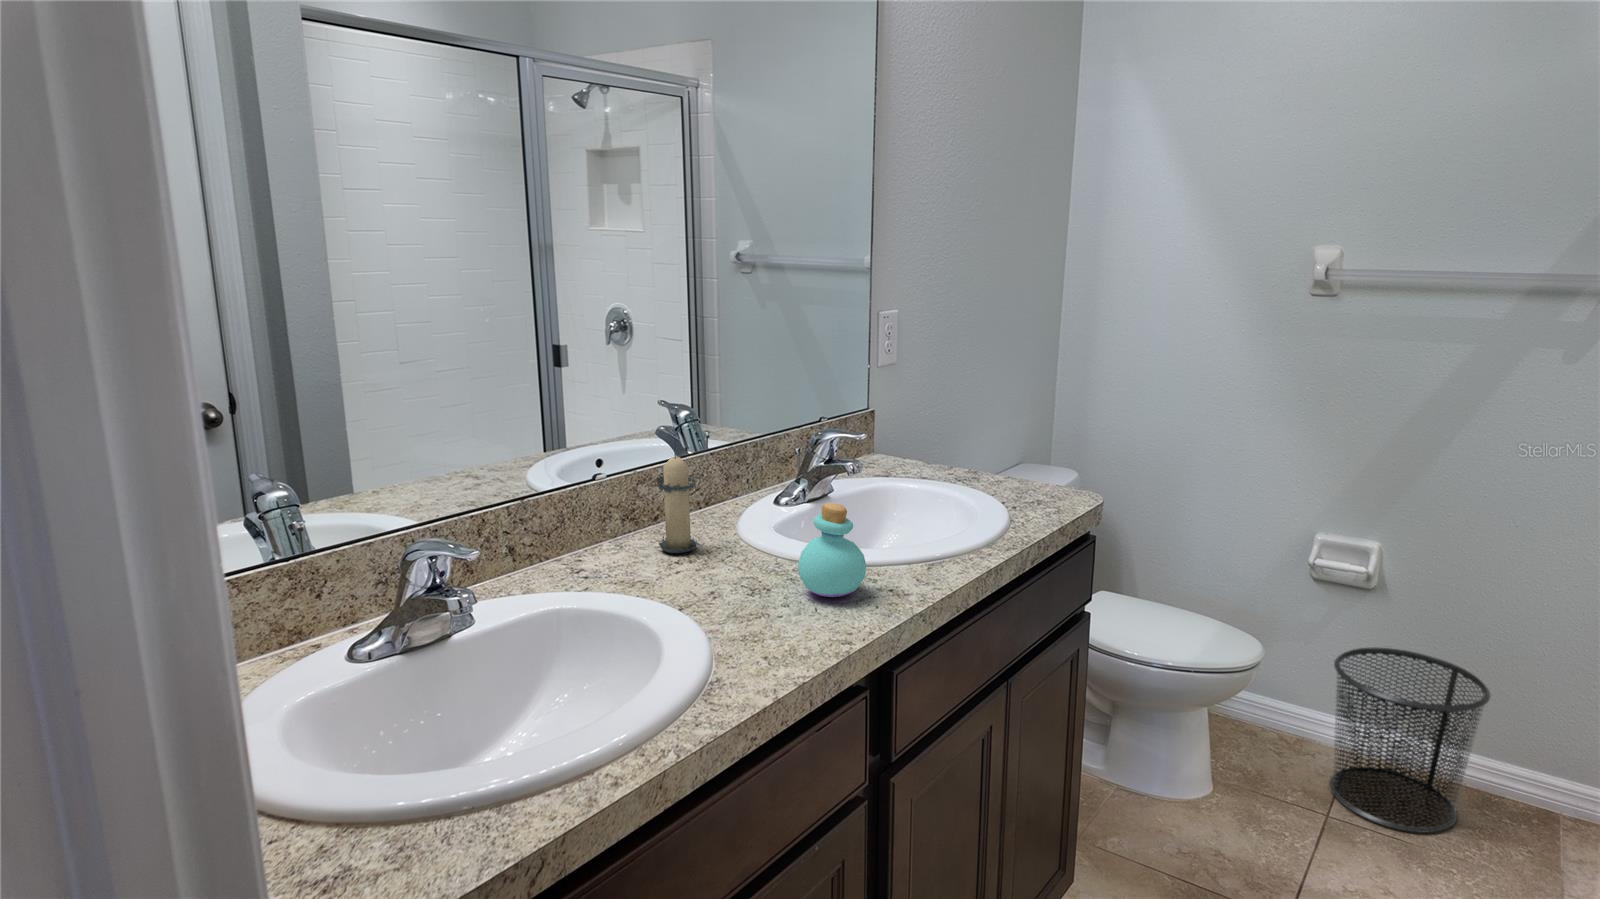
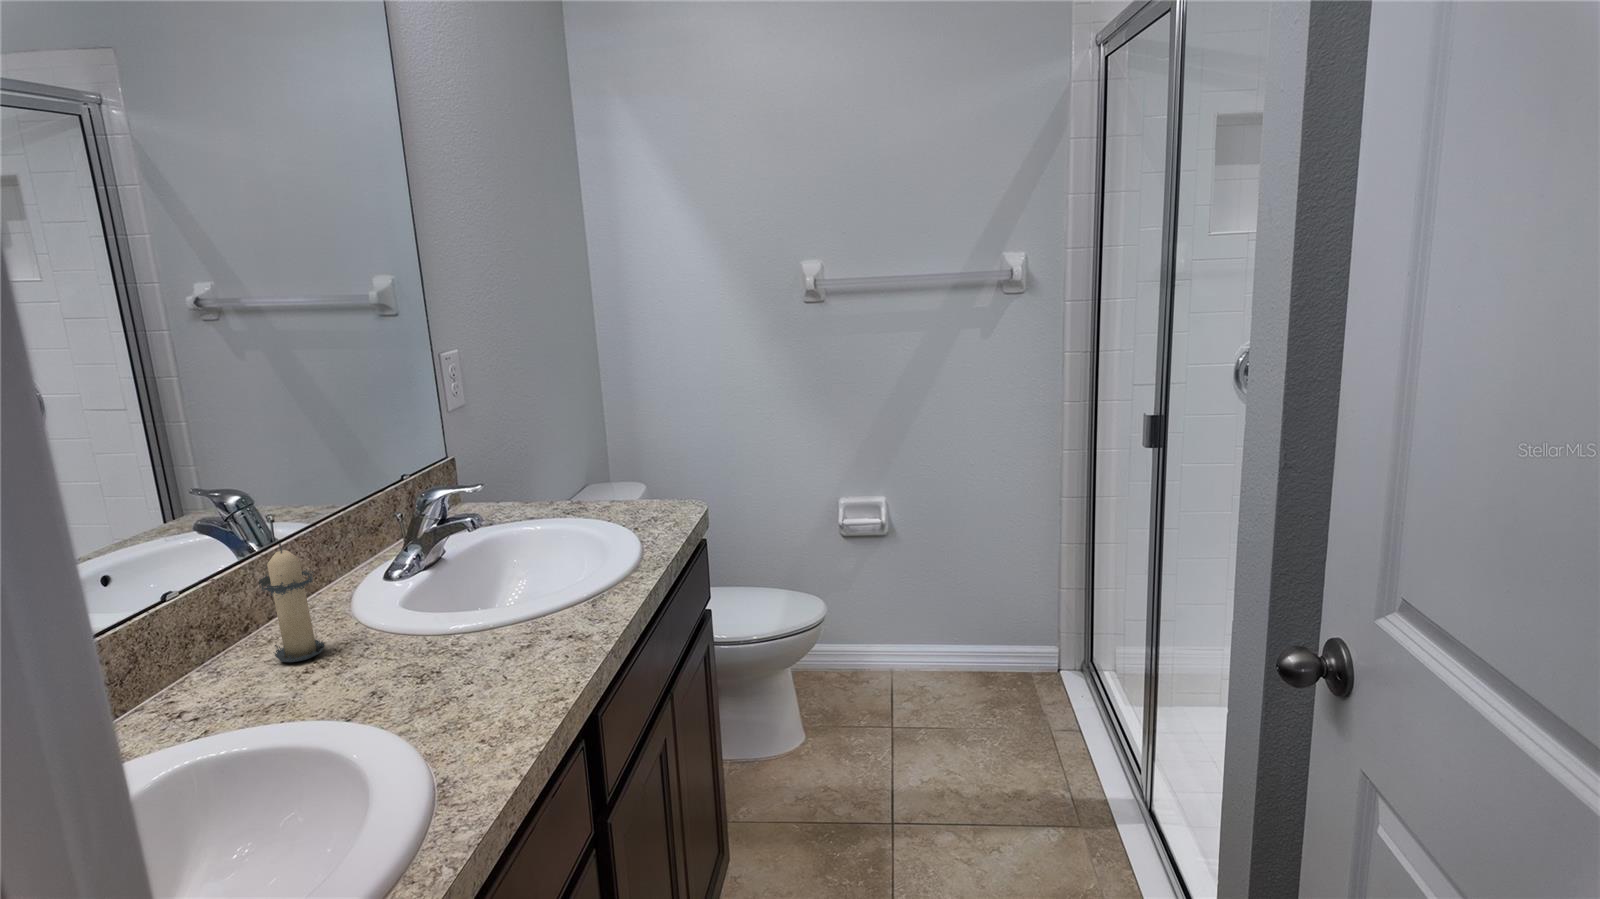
perfume bottle: present [798,503,866,597] -> none [470,561,544,660]
waste bin: present [1329,648,1490,833] -> none [876,578,981,719]

